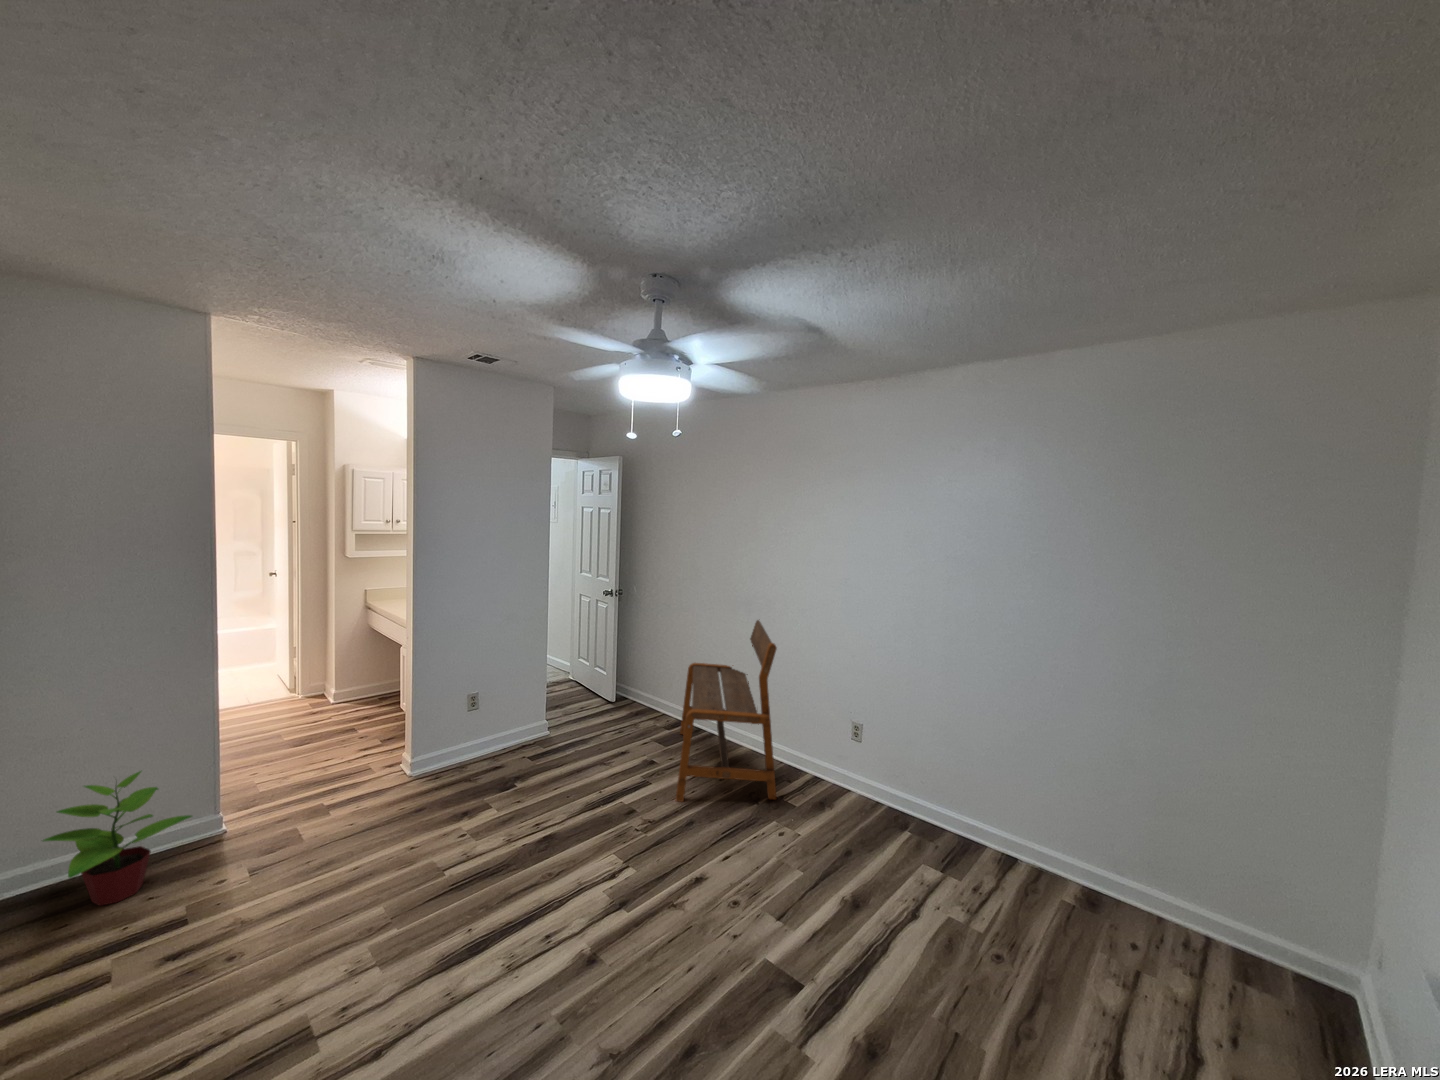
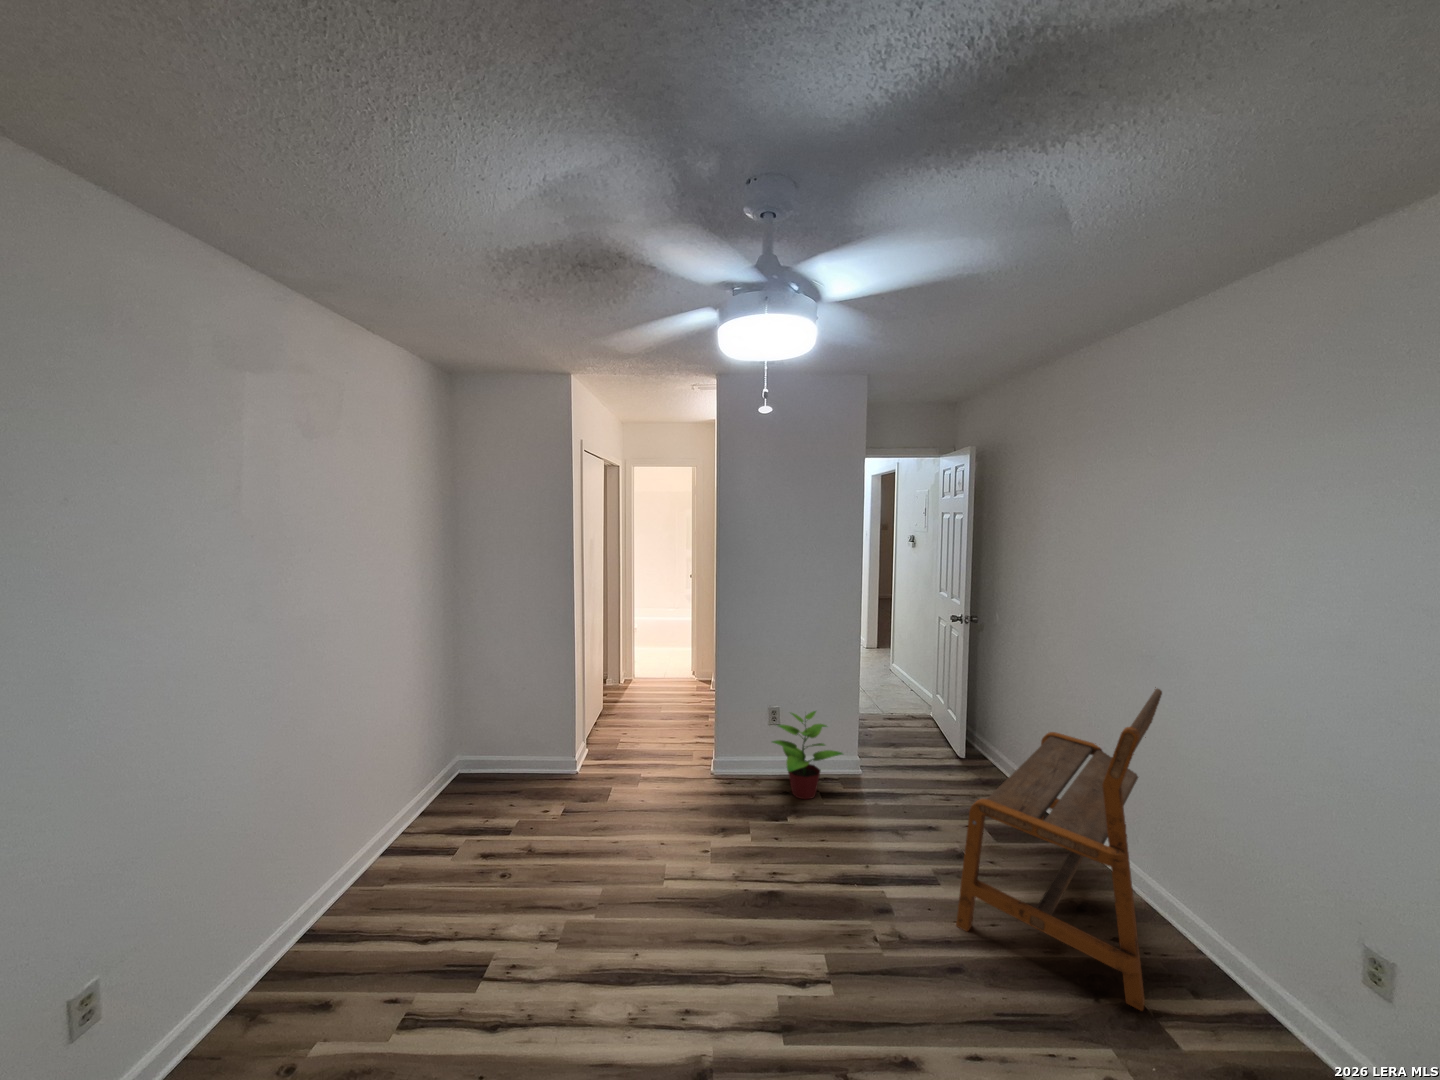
potted plant: present [43,771,192,906] -> present [772,711,843,799]

